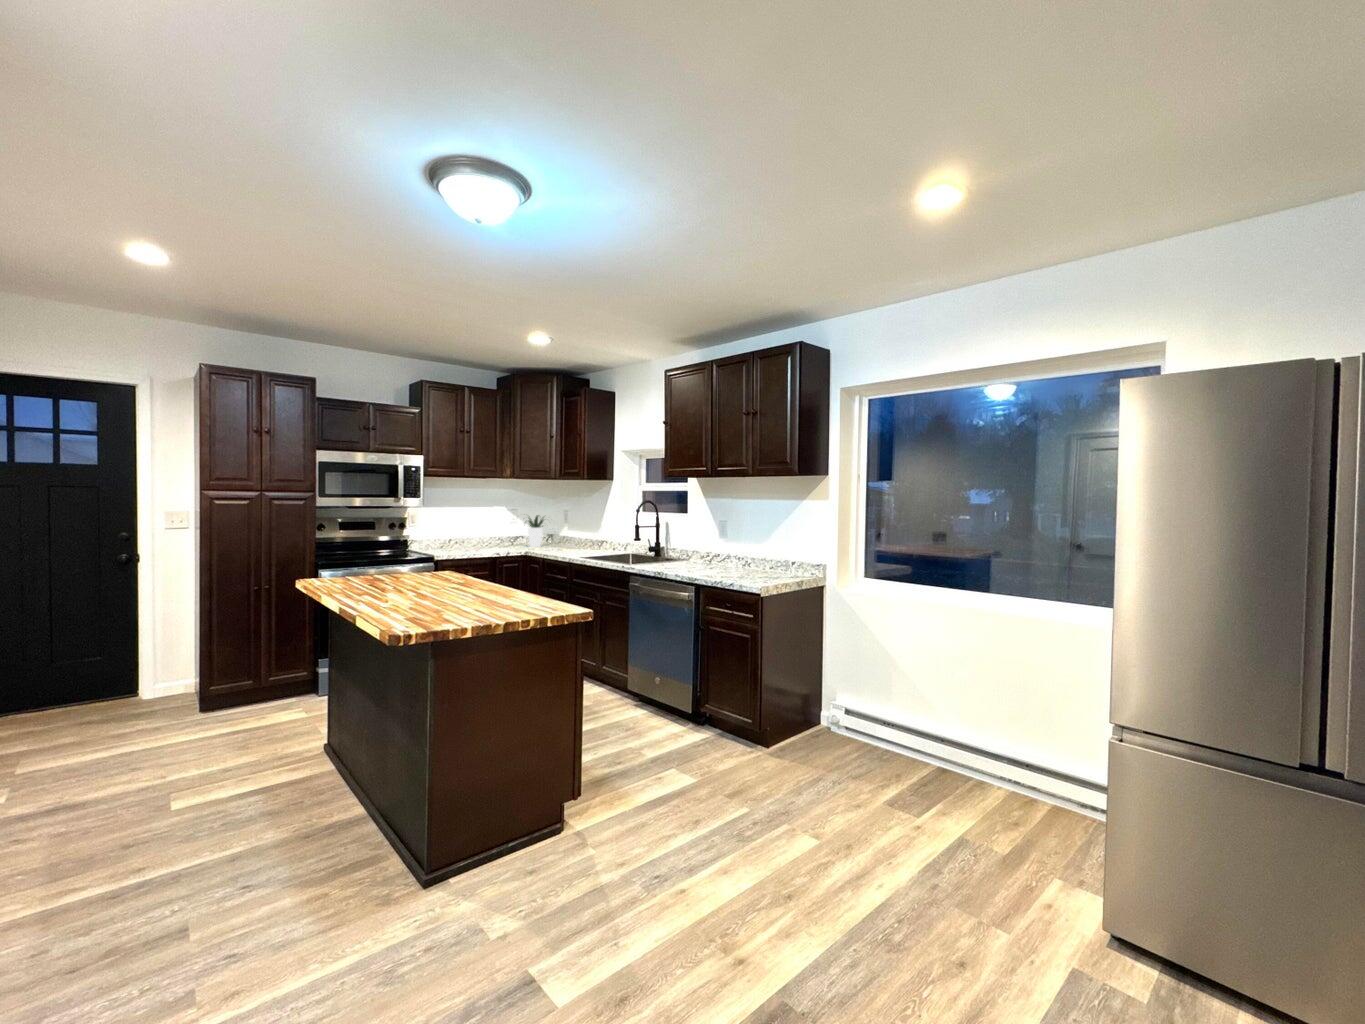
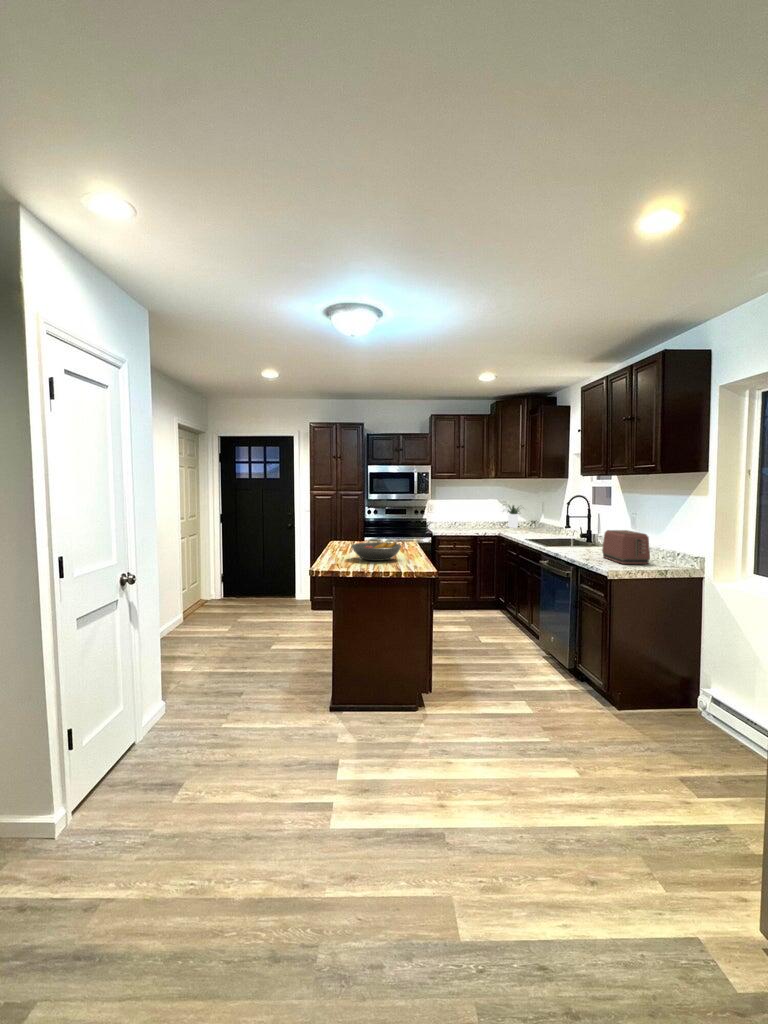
toaster: none [718,540,776,578] -> present [602,530,650,564]
fruit bowl: none [425,571,515,605] -> present [352,542,401,561]

